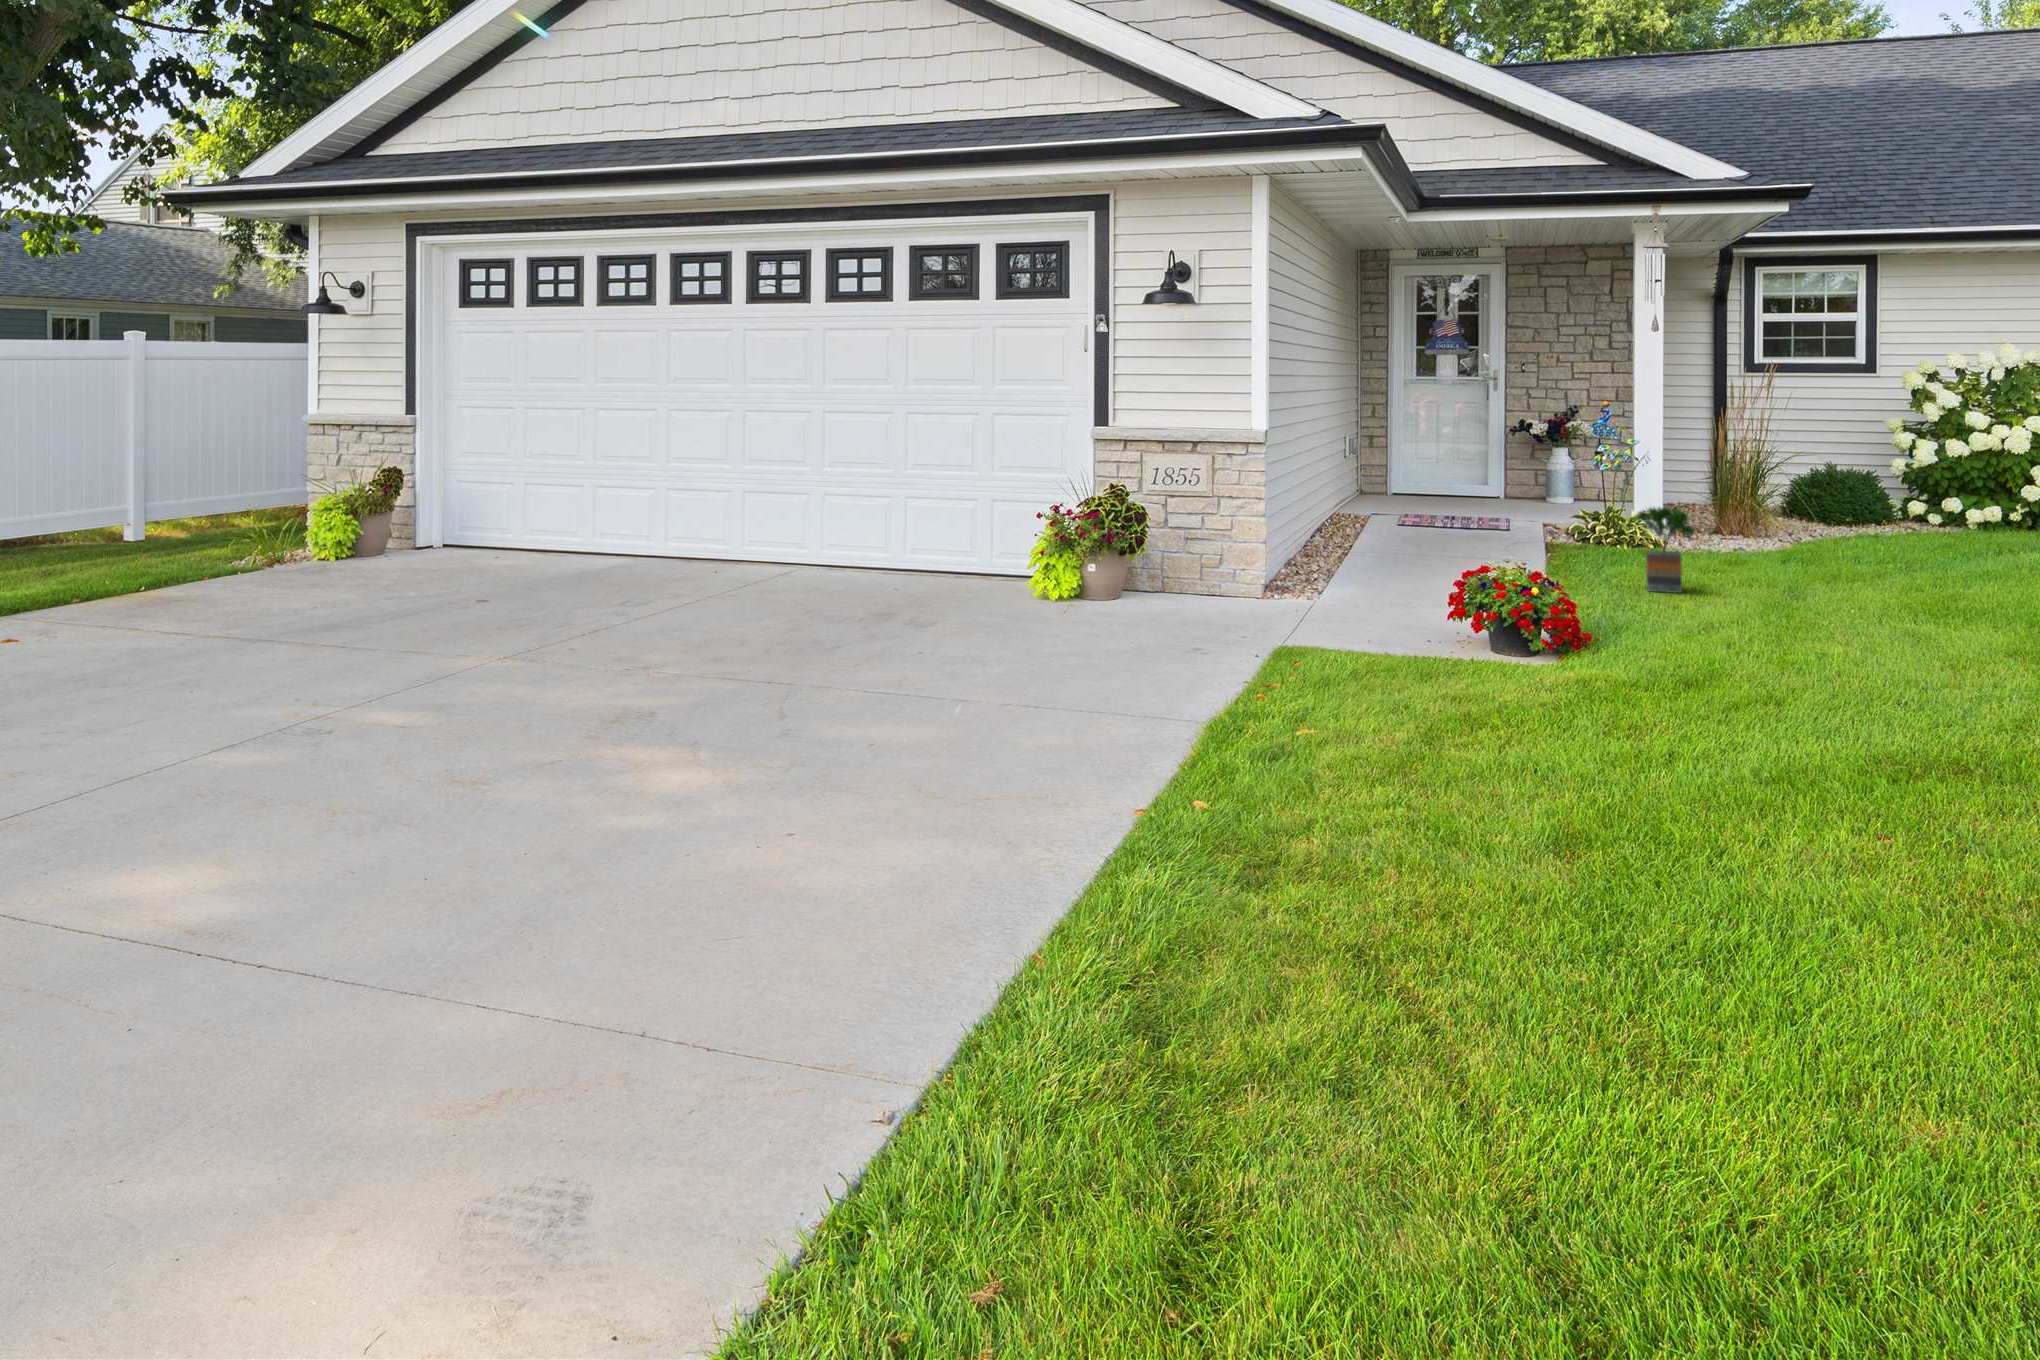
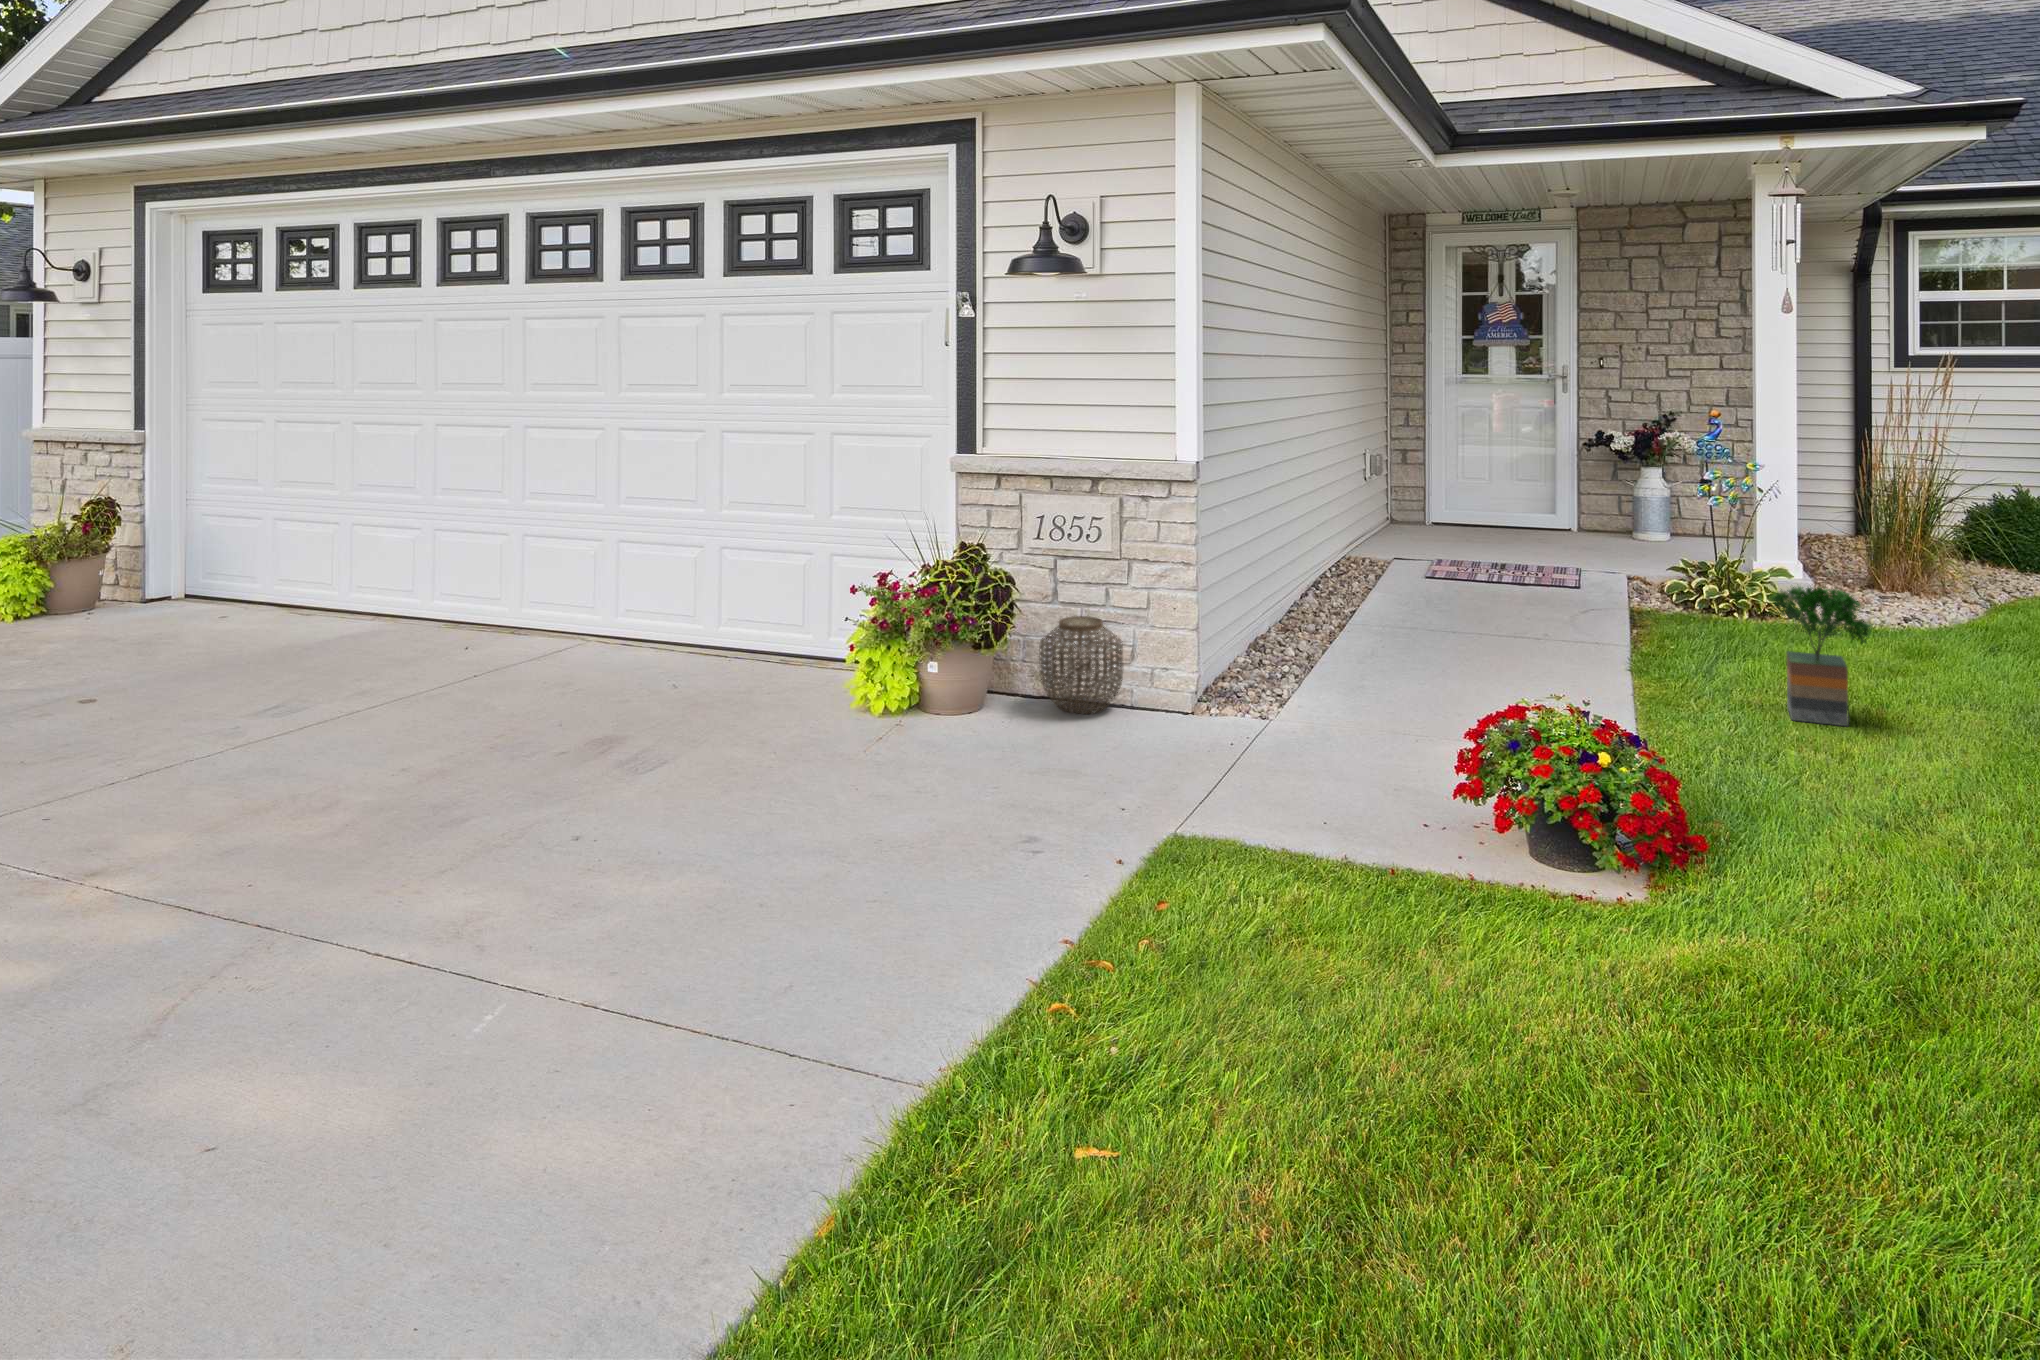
woven basket: none [1165,534,1222,597] -> present [1039,616,1123,714]

